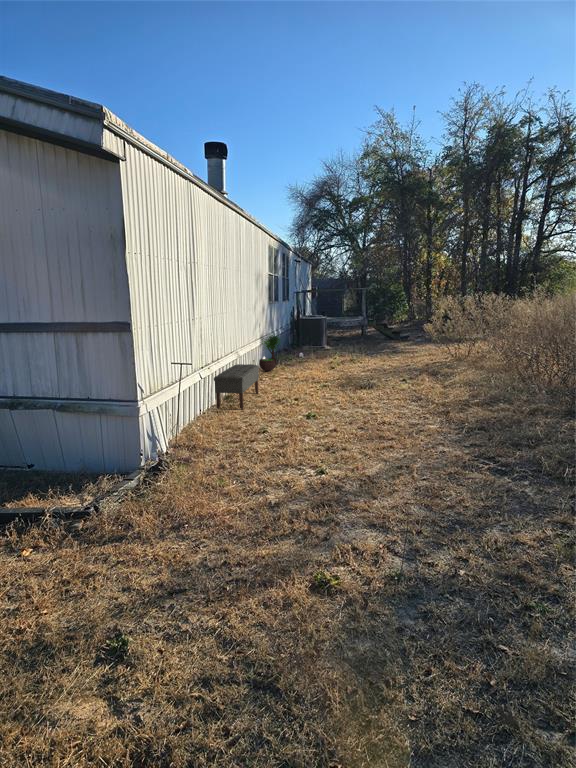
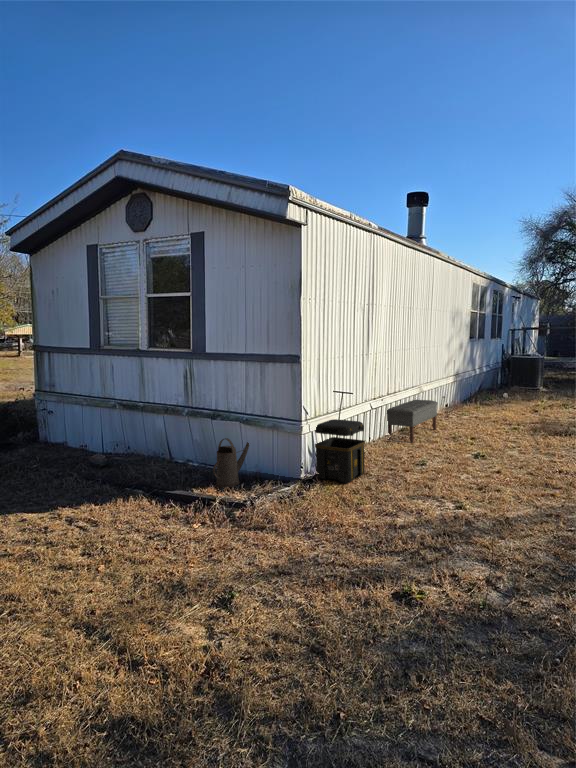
potted tree: present [259,335,280,371] -> none [449,369,473,410]
toolbox: none [155,394,212,464] -> present [315,419,365,483]
watering can: none [27,427,73,495] -> present [213,438,249,487]

